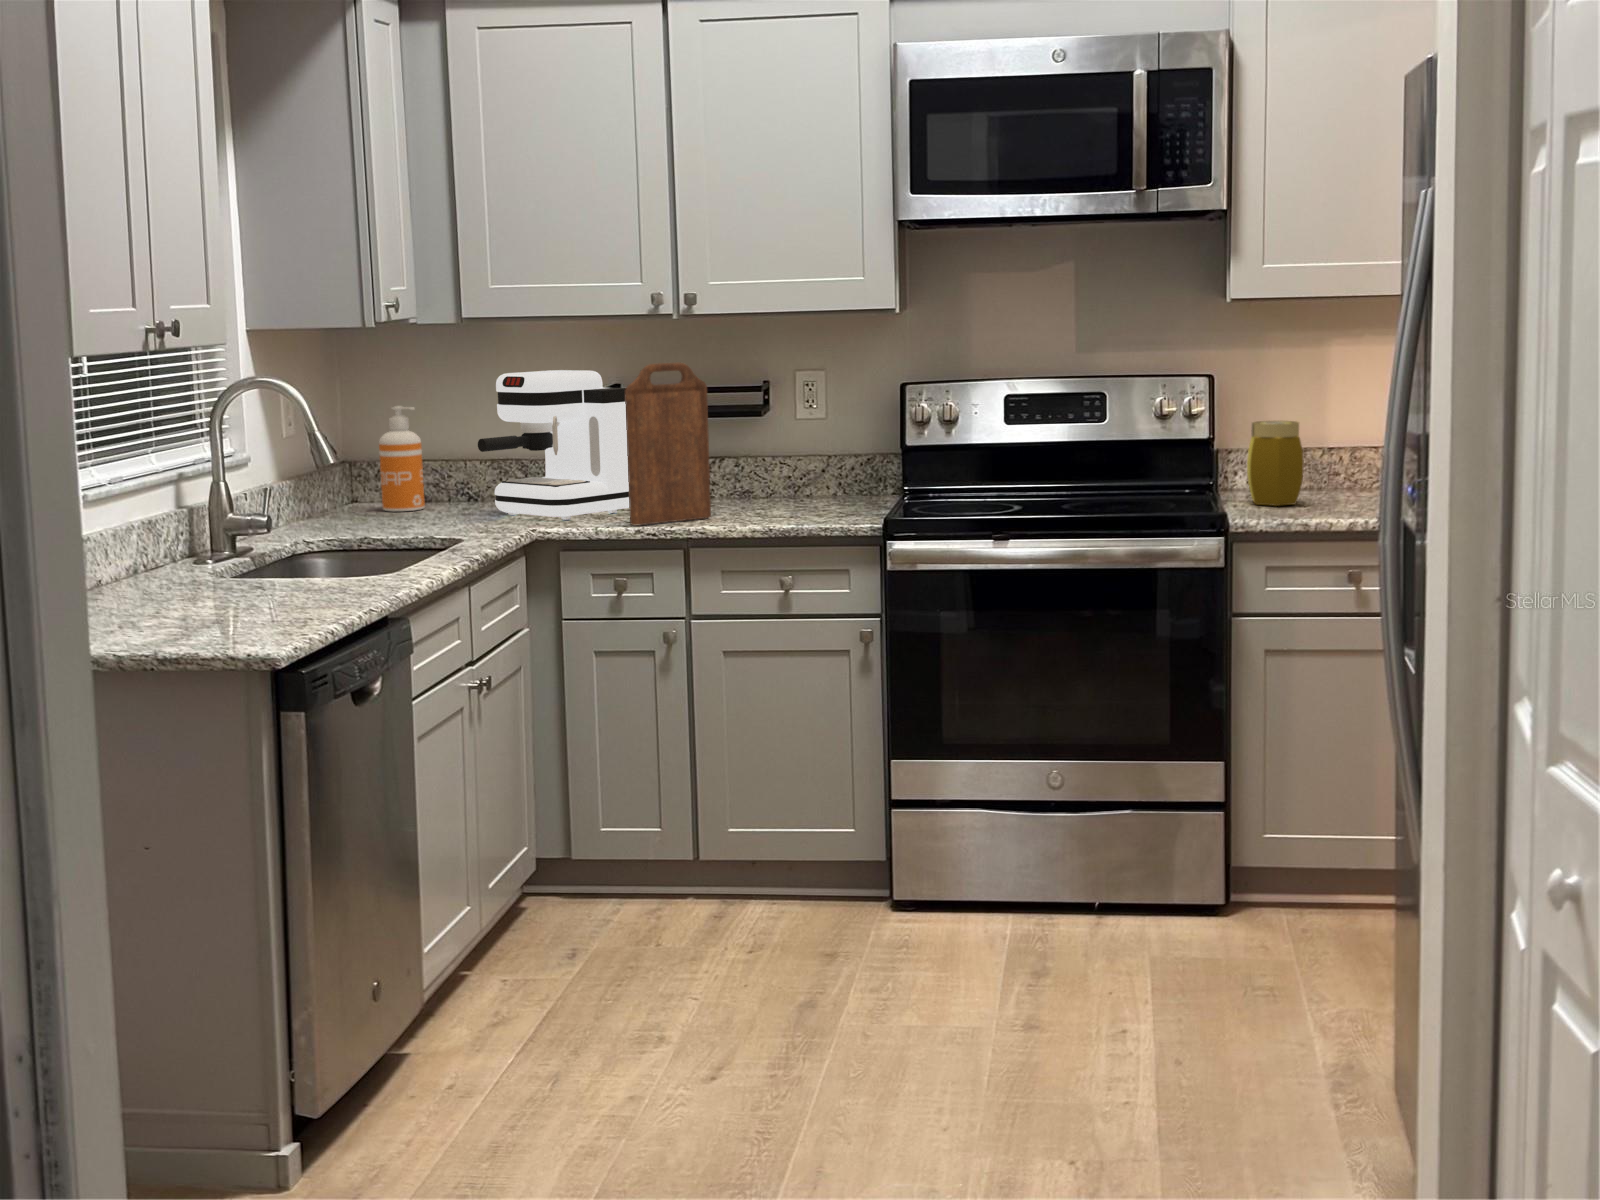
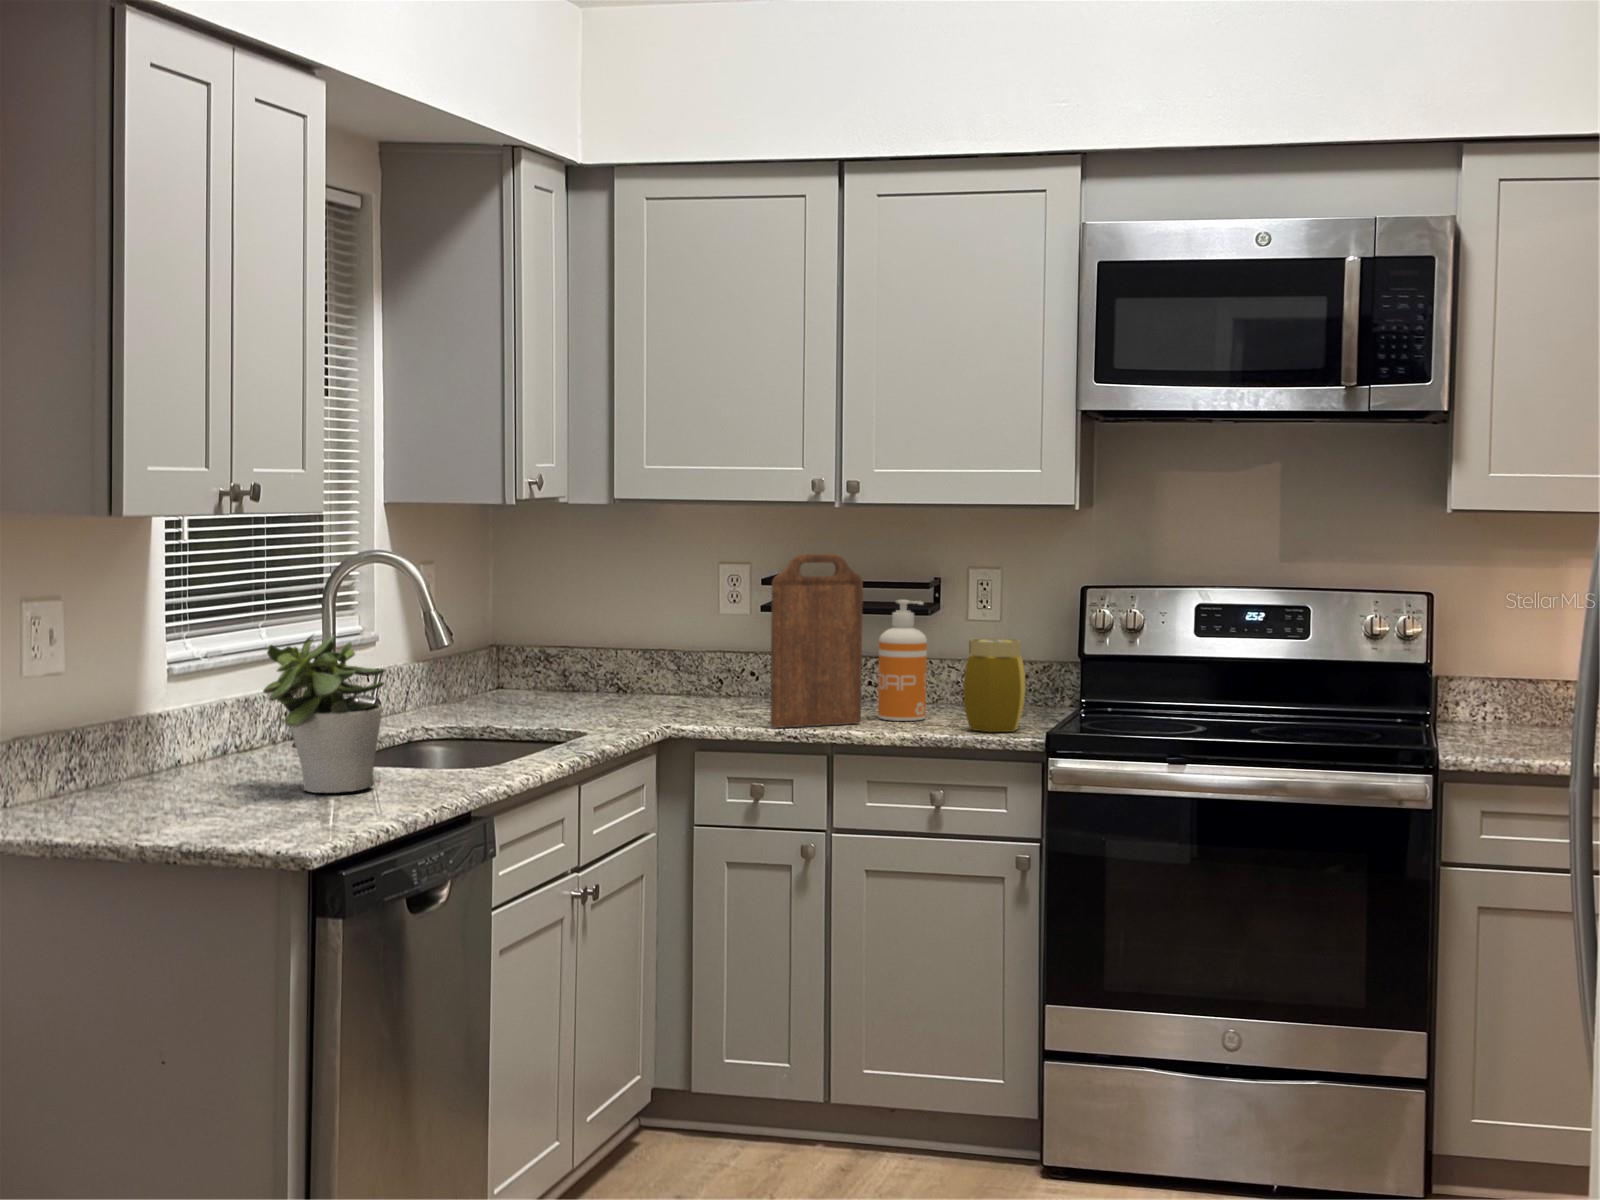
coffee maker: present [478,370,629,520] -> none [618,558,786,718]
soap dispenser: present [379,406,425,511] -> present [878,600,927,721]
jar: present [1247,421,1304,506] -> present [964,638,1025,732]
potted plant: none [185,457,303,604] -> present [263,635,385,793]

